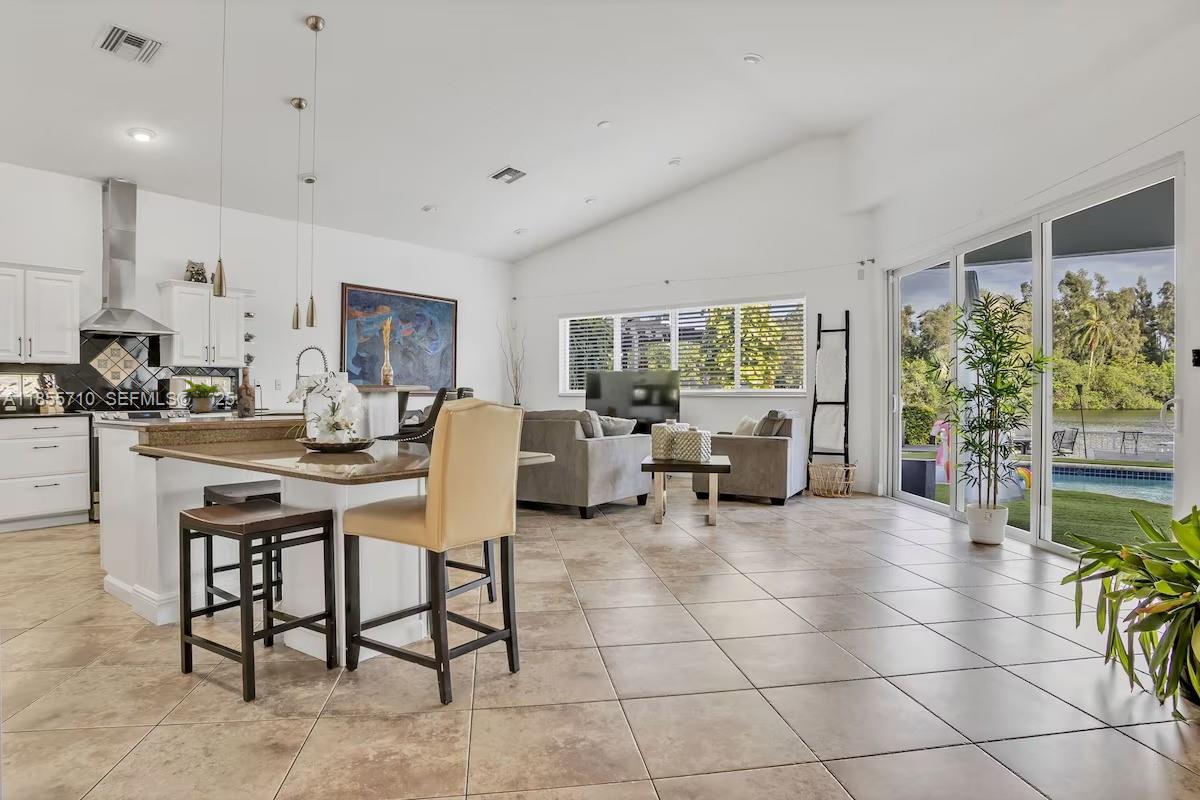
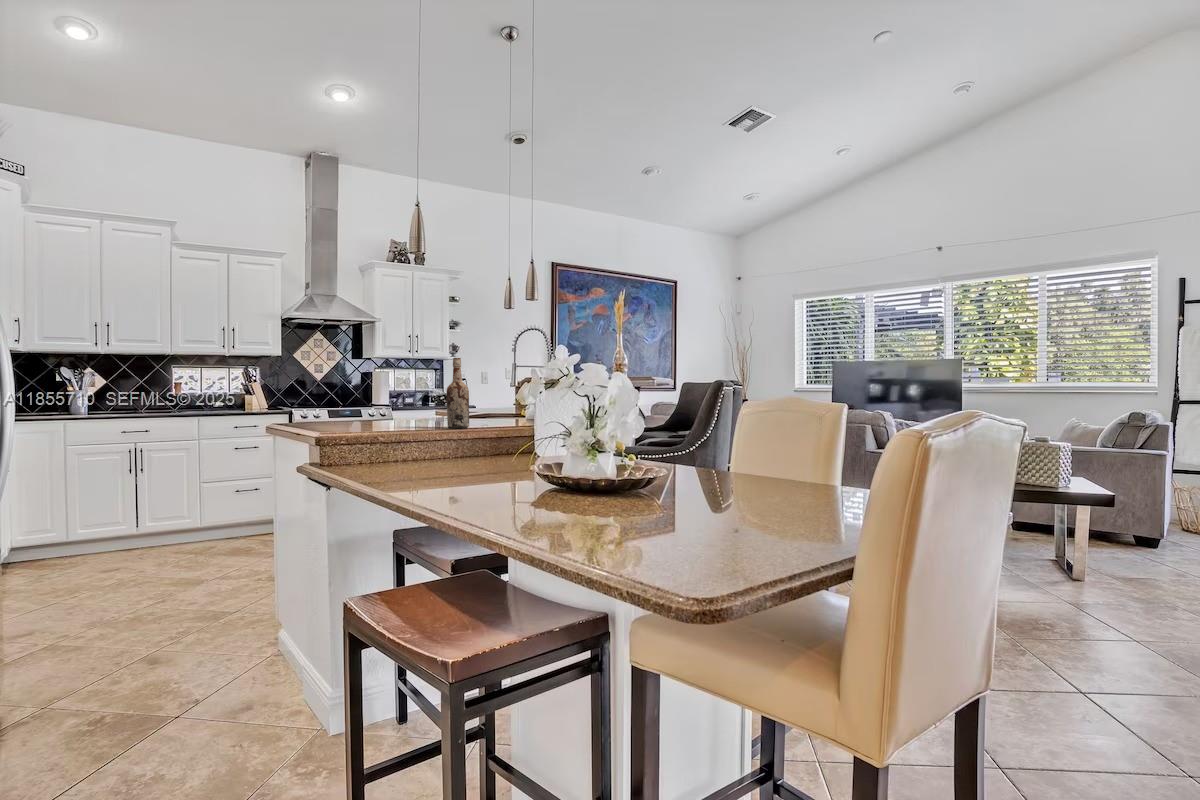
potted plant: present [182,380,220,414] -> none [382,374,424,415]

